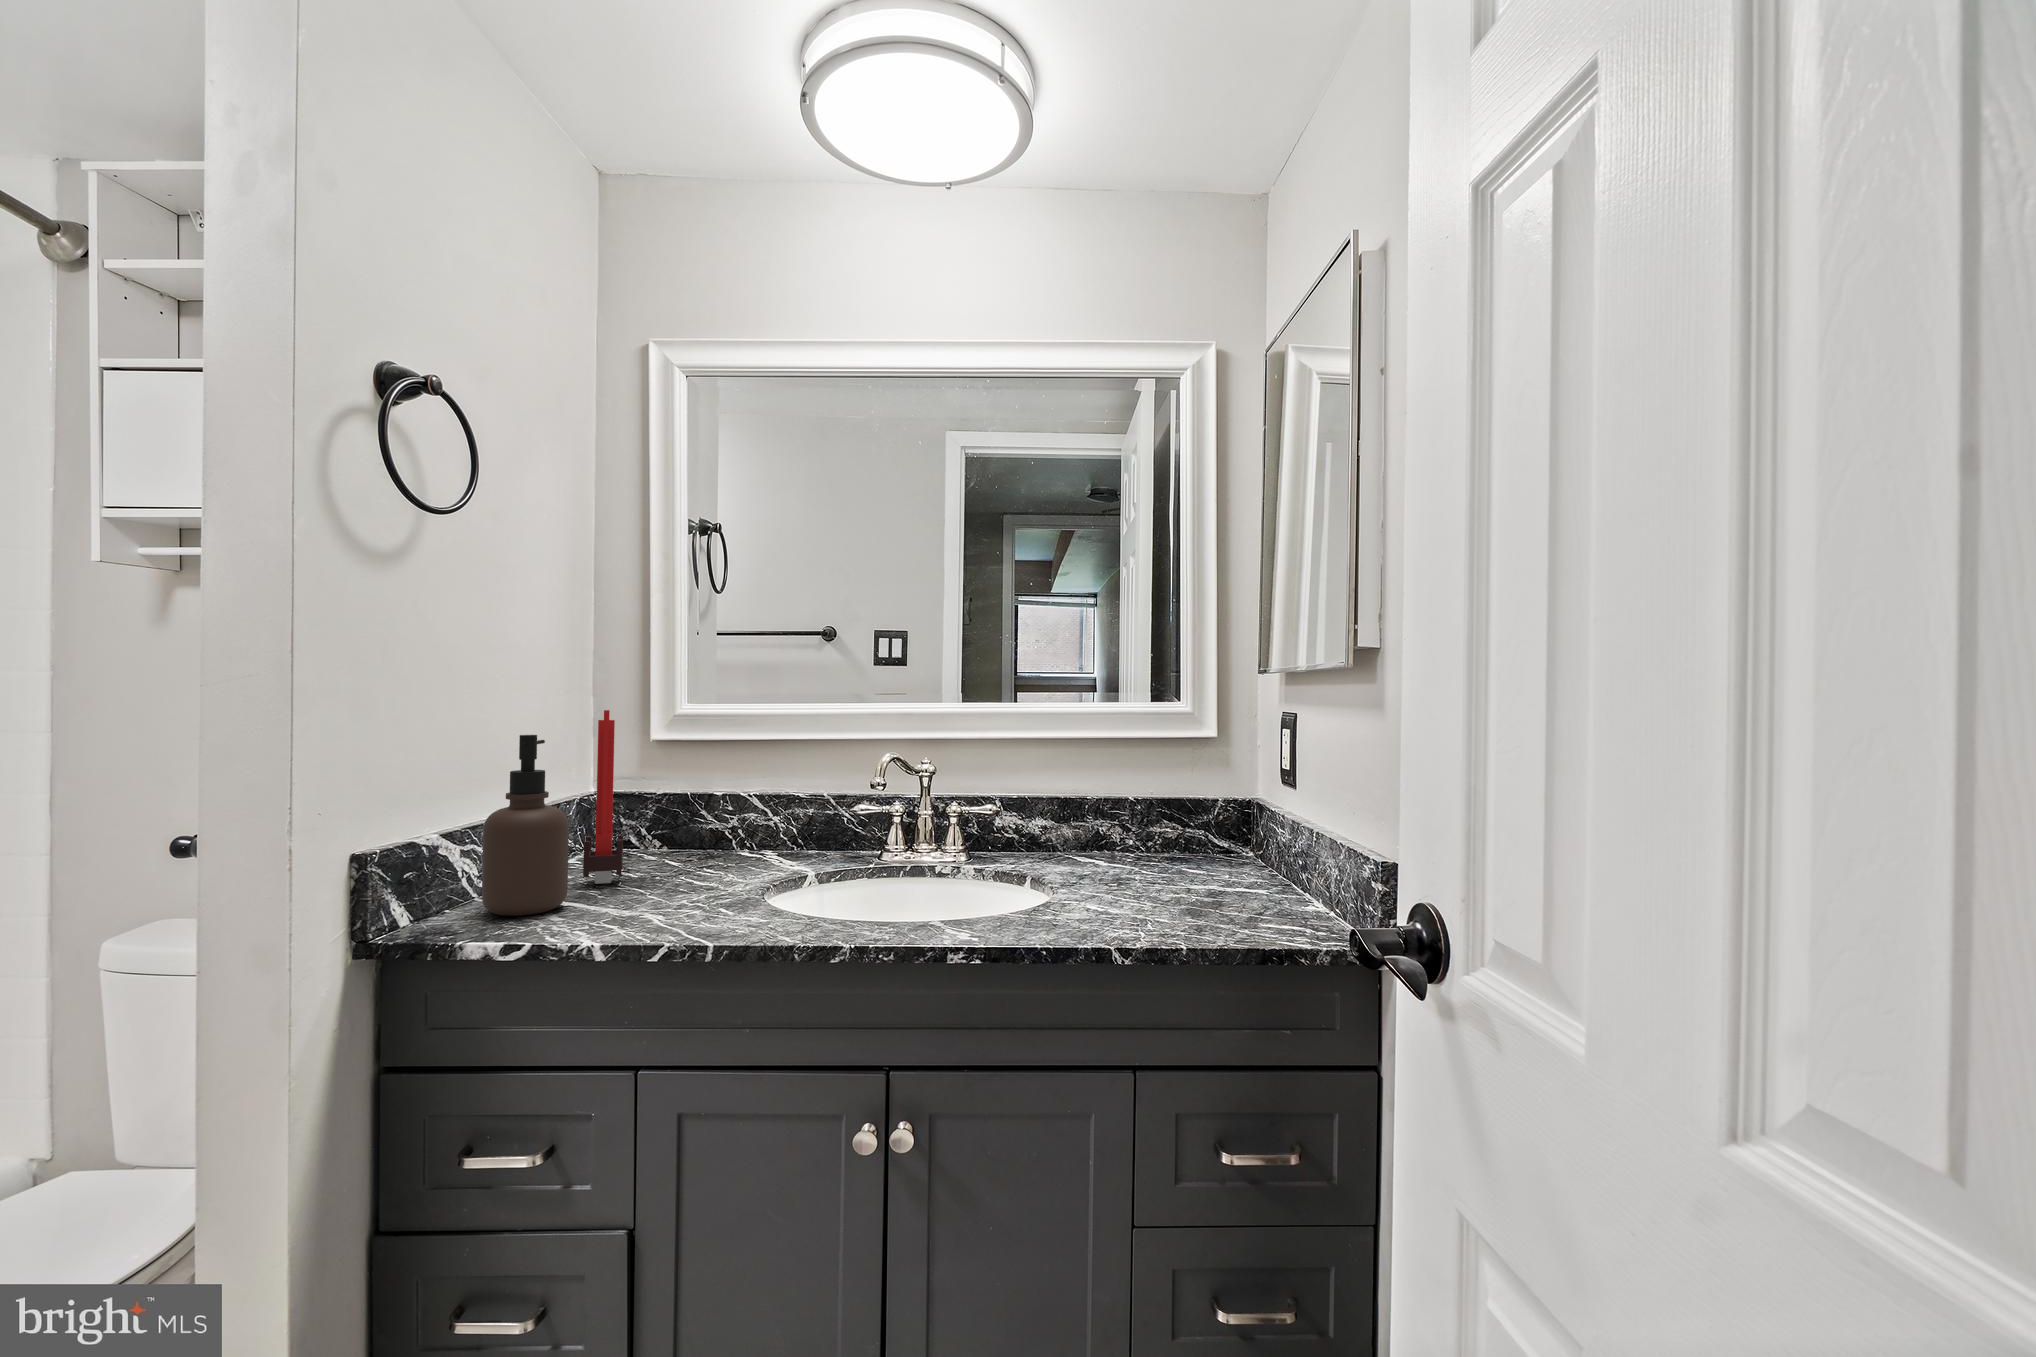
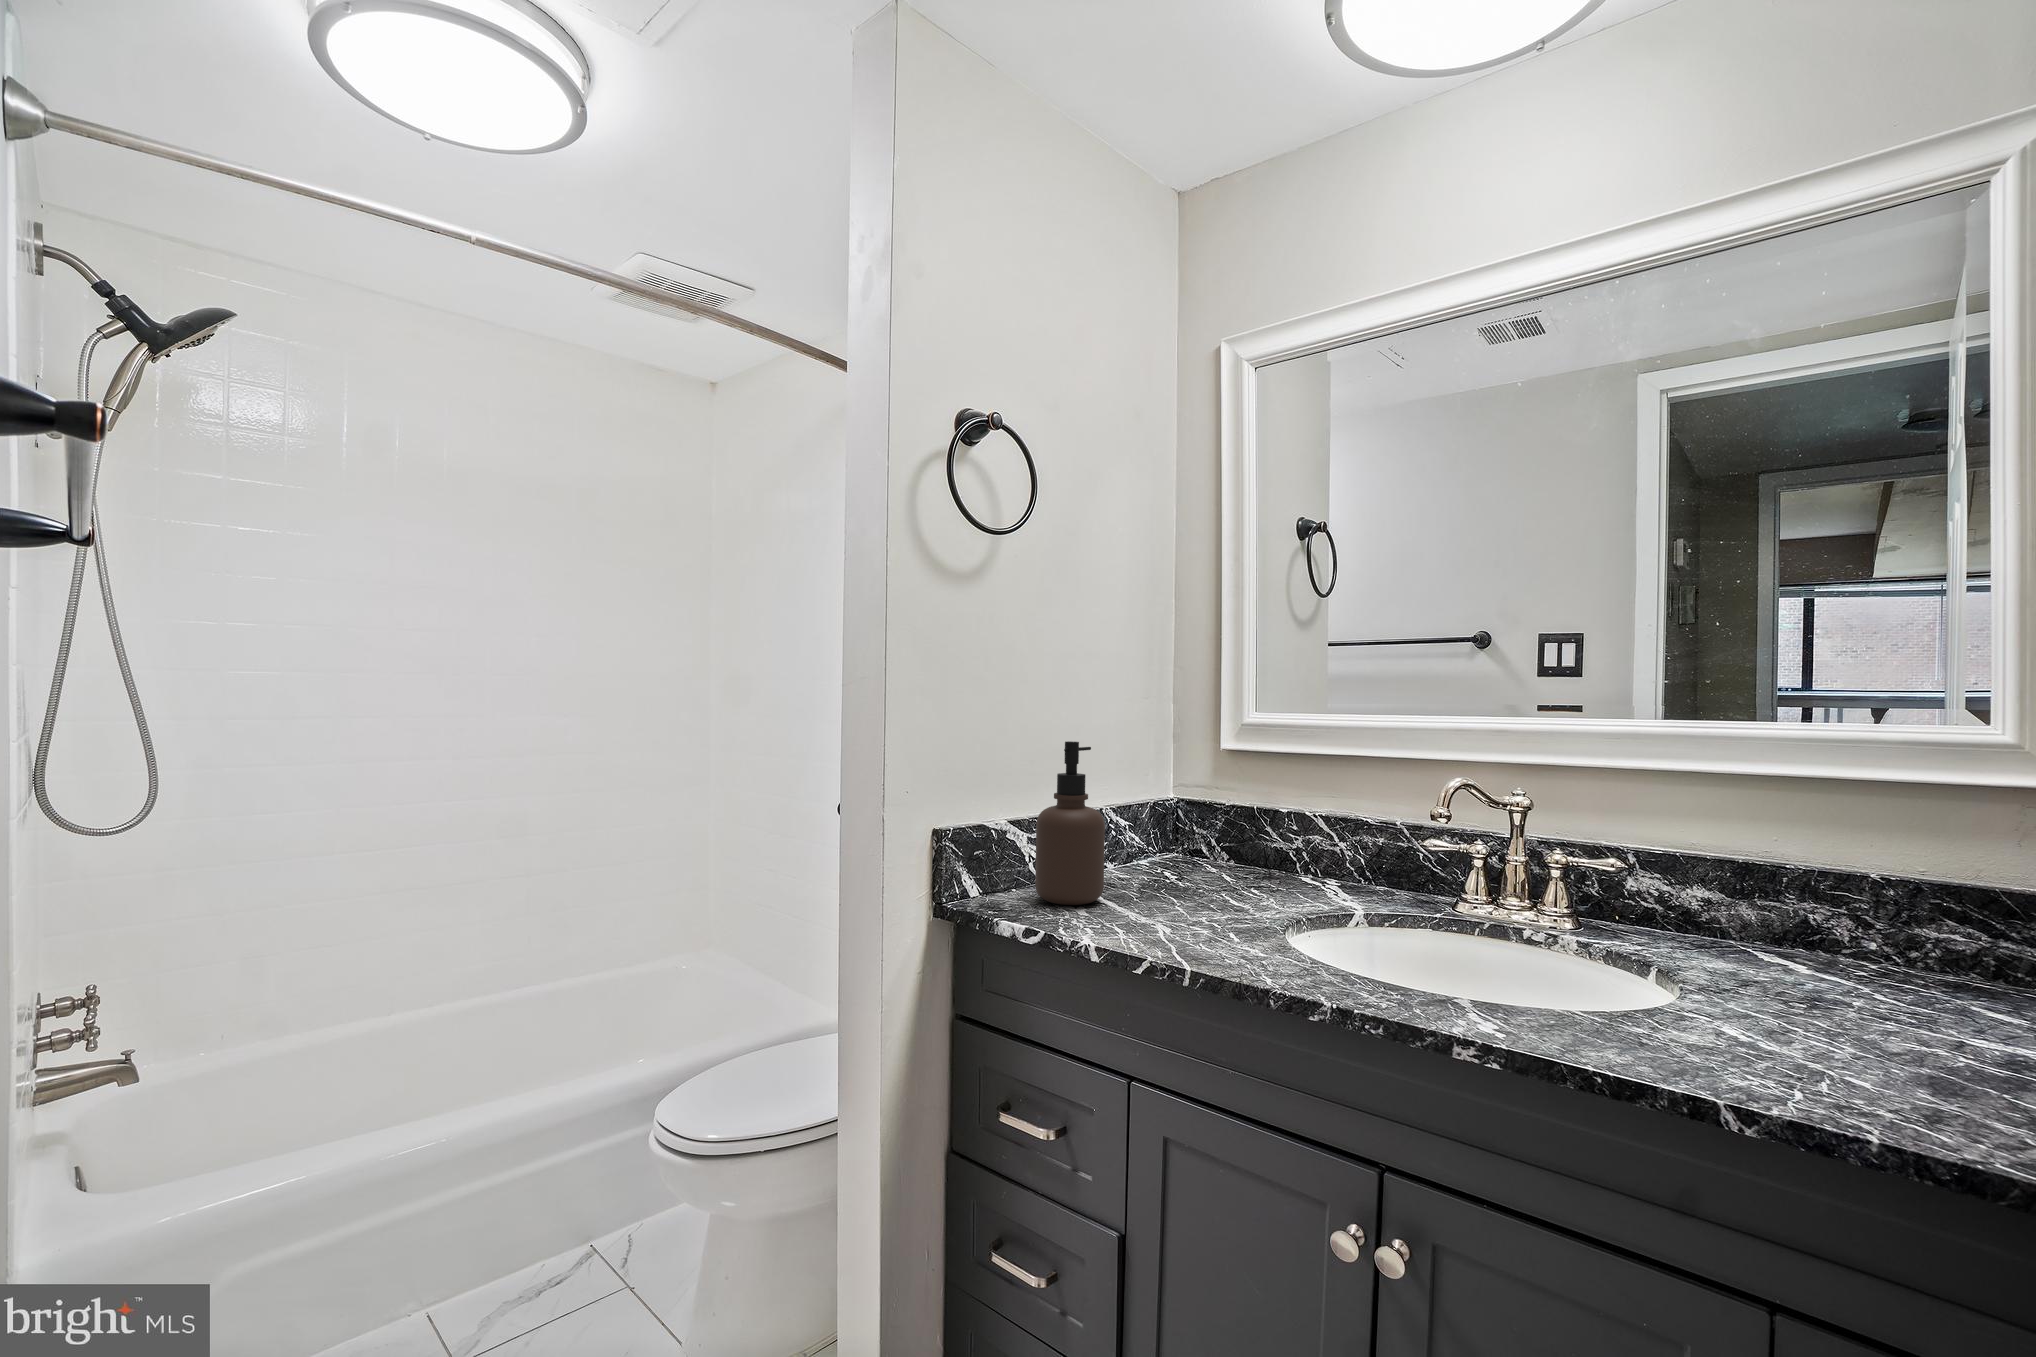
candle: present [583,710,623,884] -> none [1131,721,1172,887]

